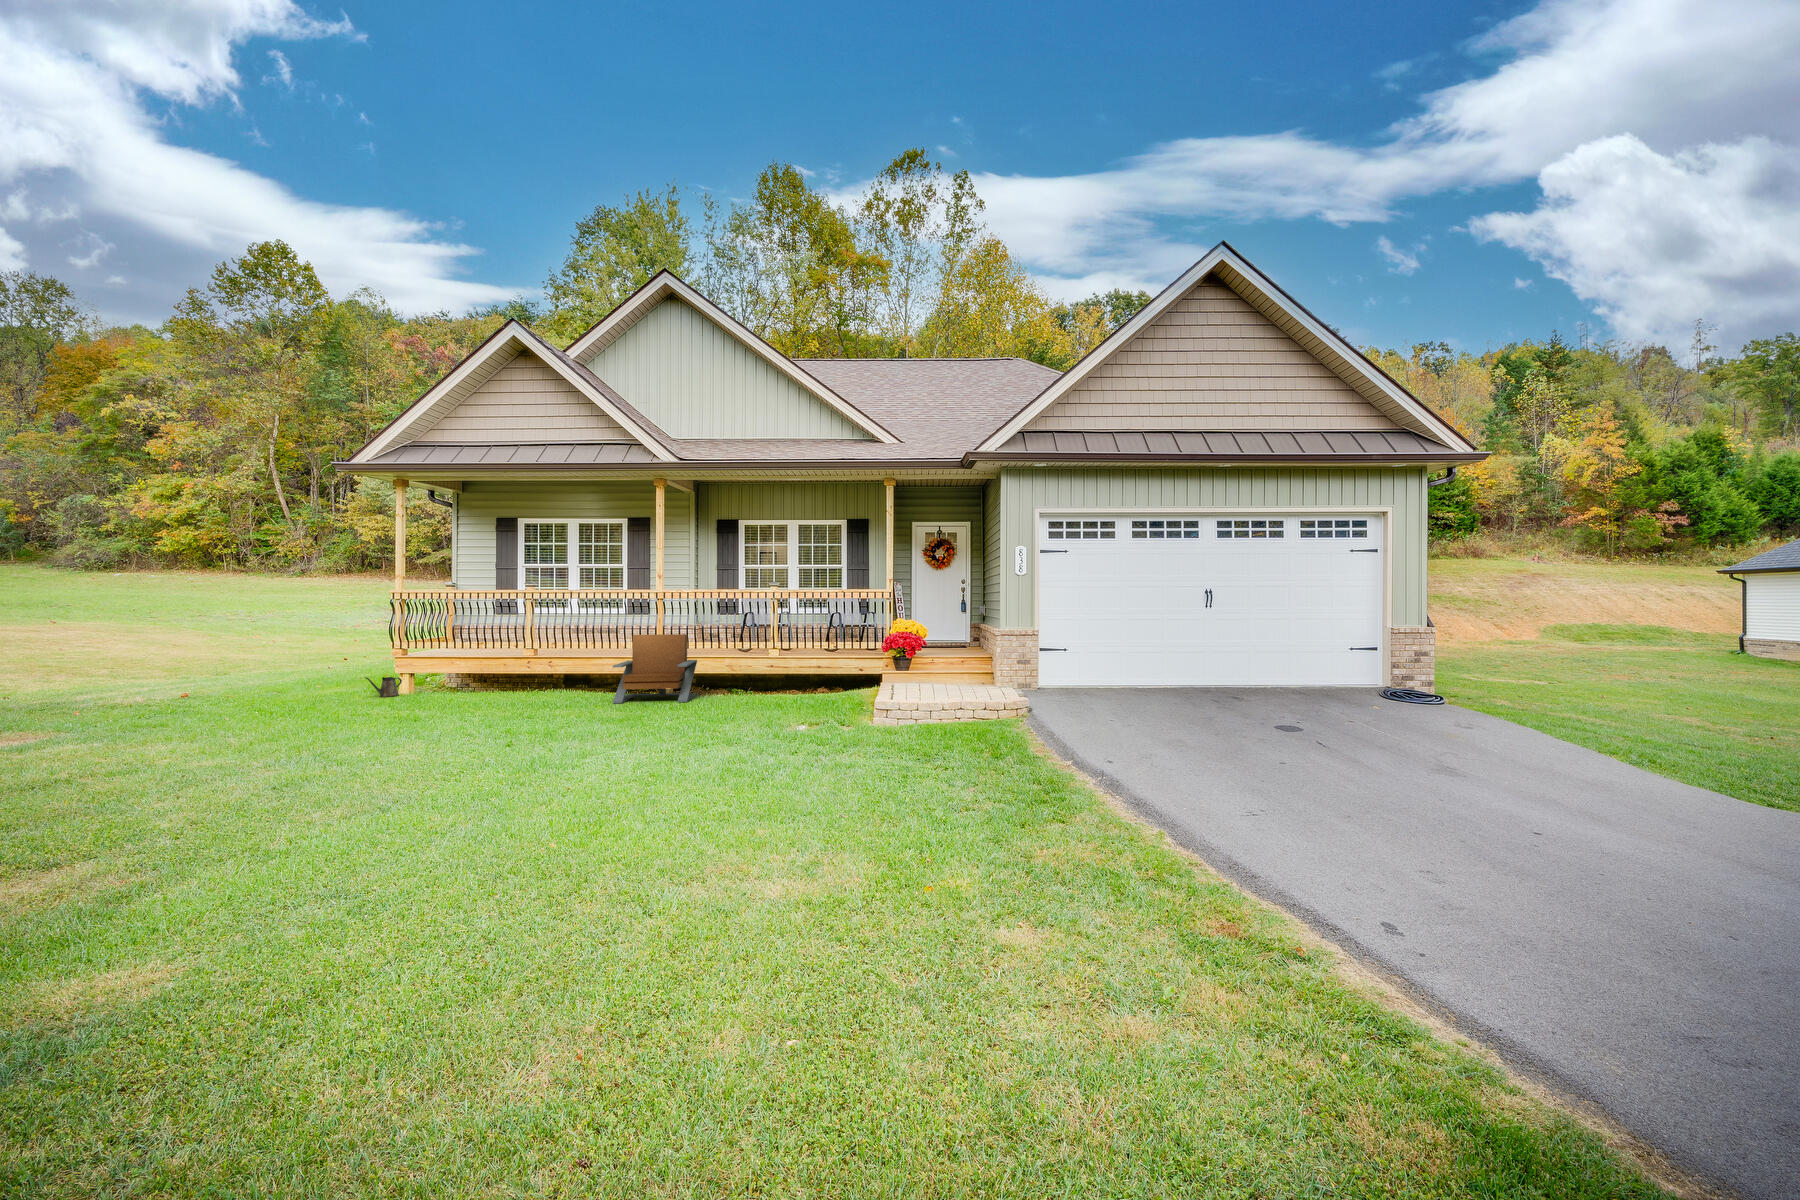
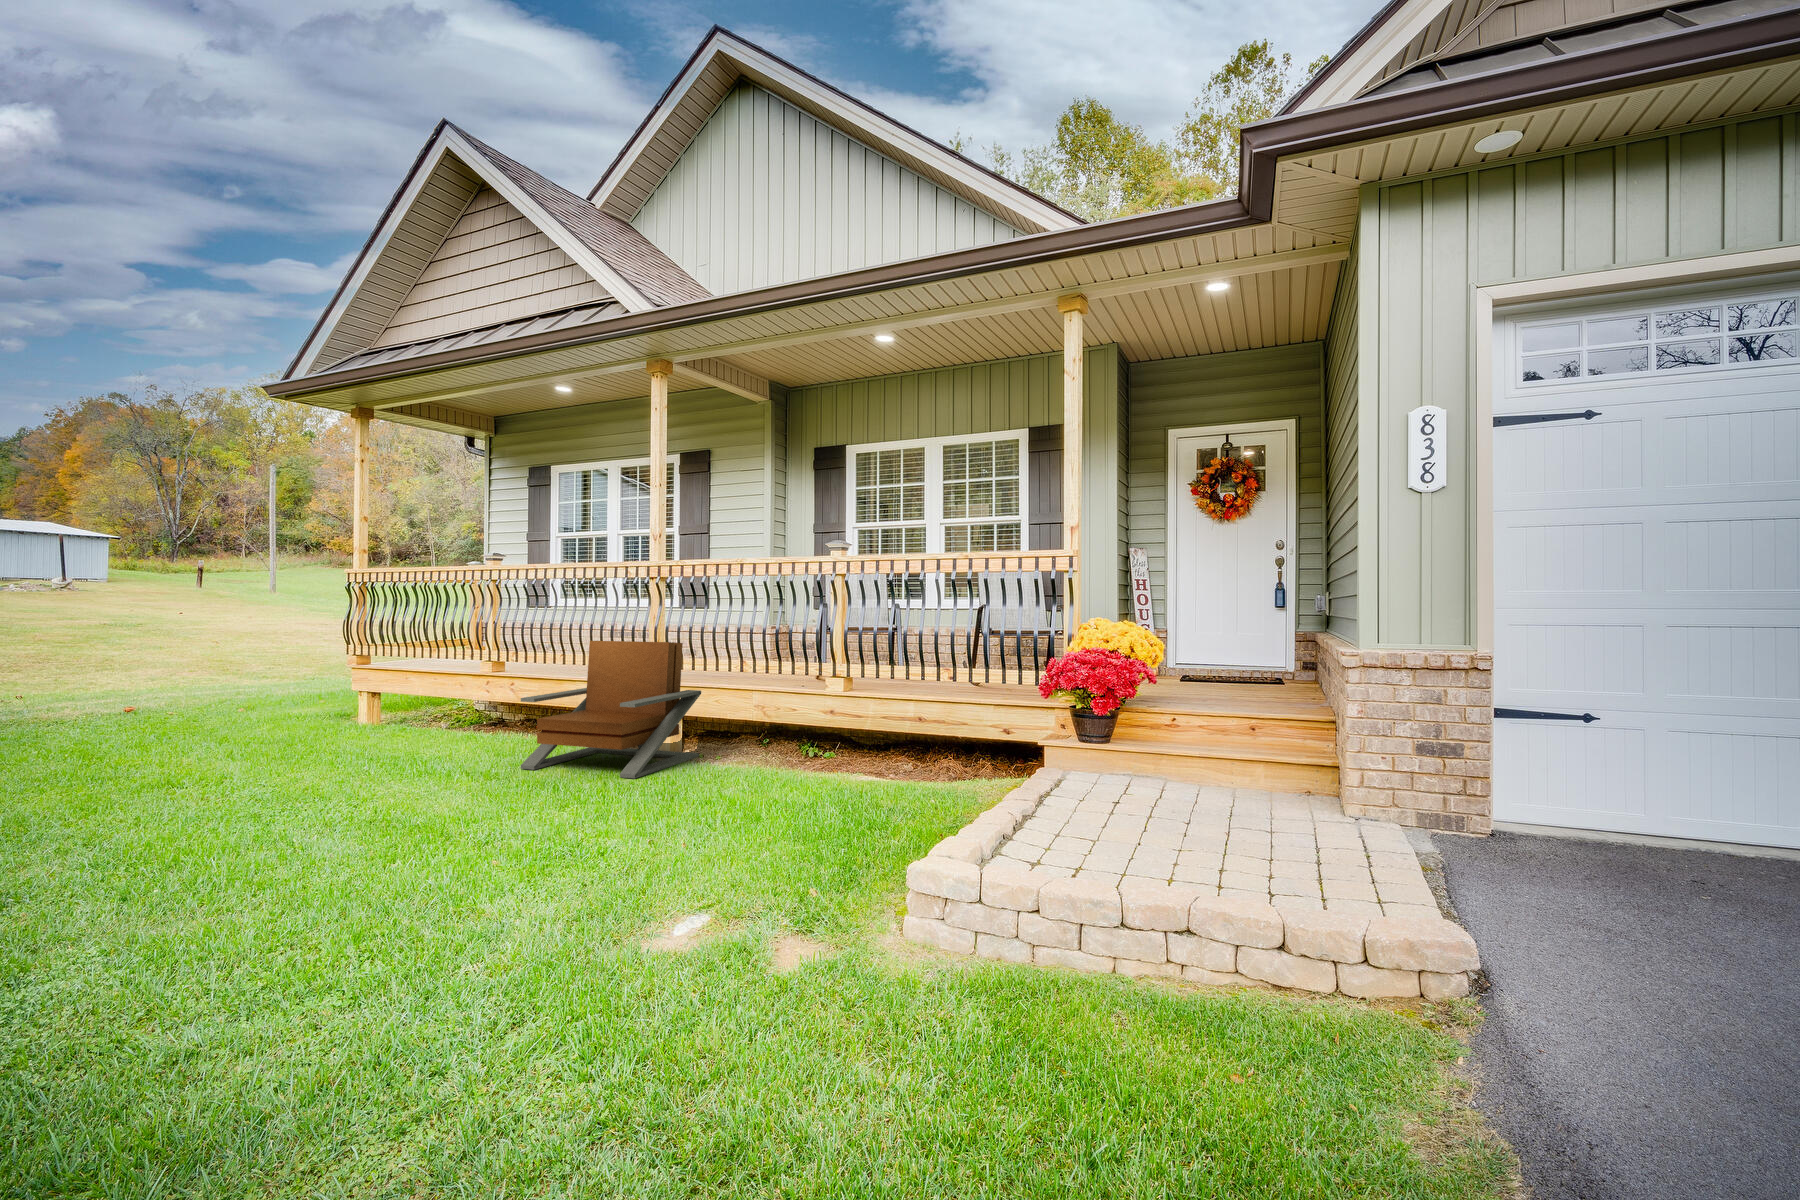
watering can: present [365,677,402,697] -> none [294,693,359,722]

